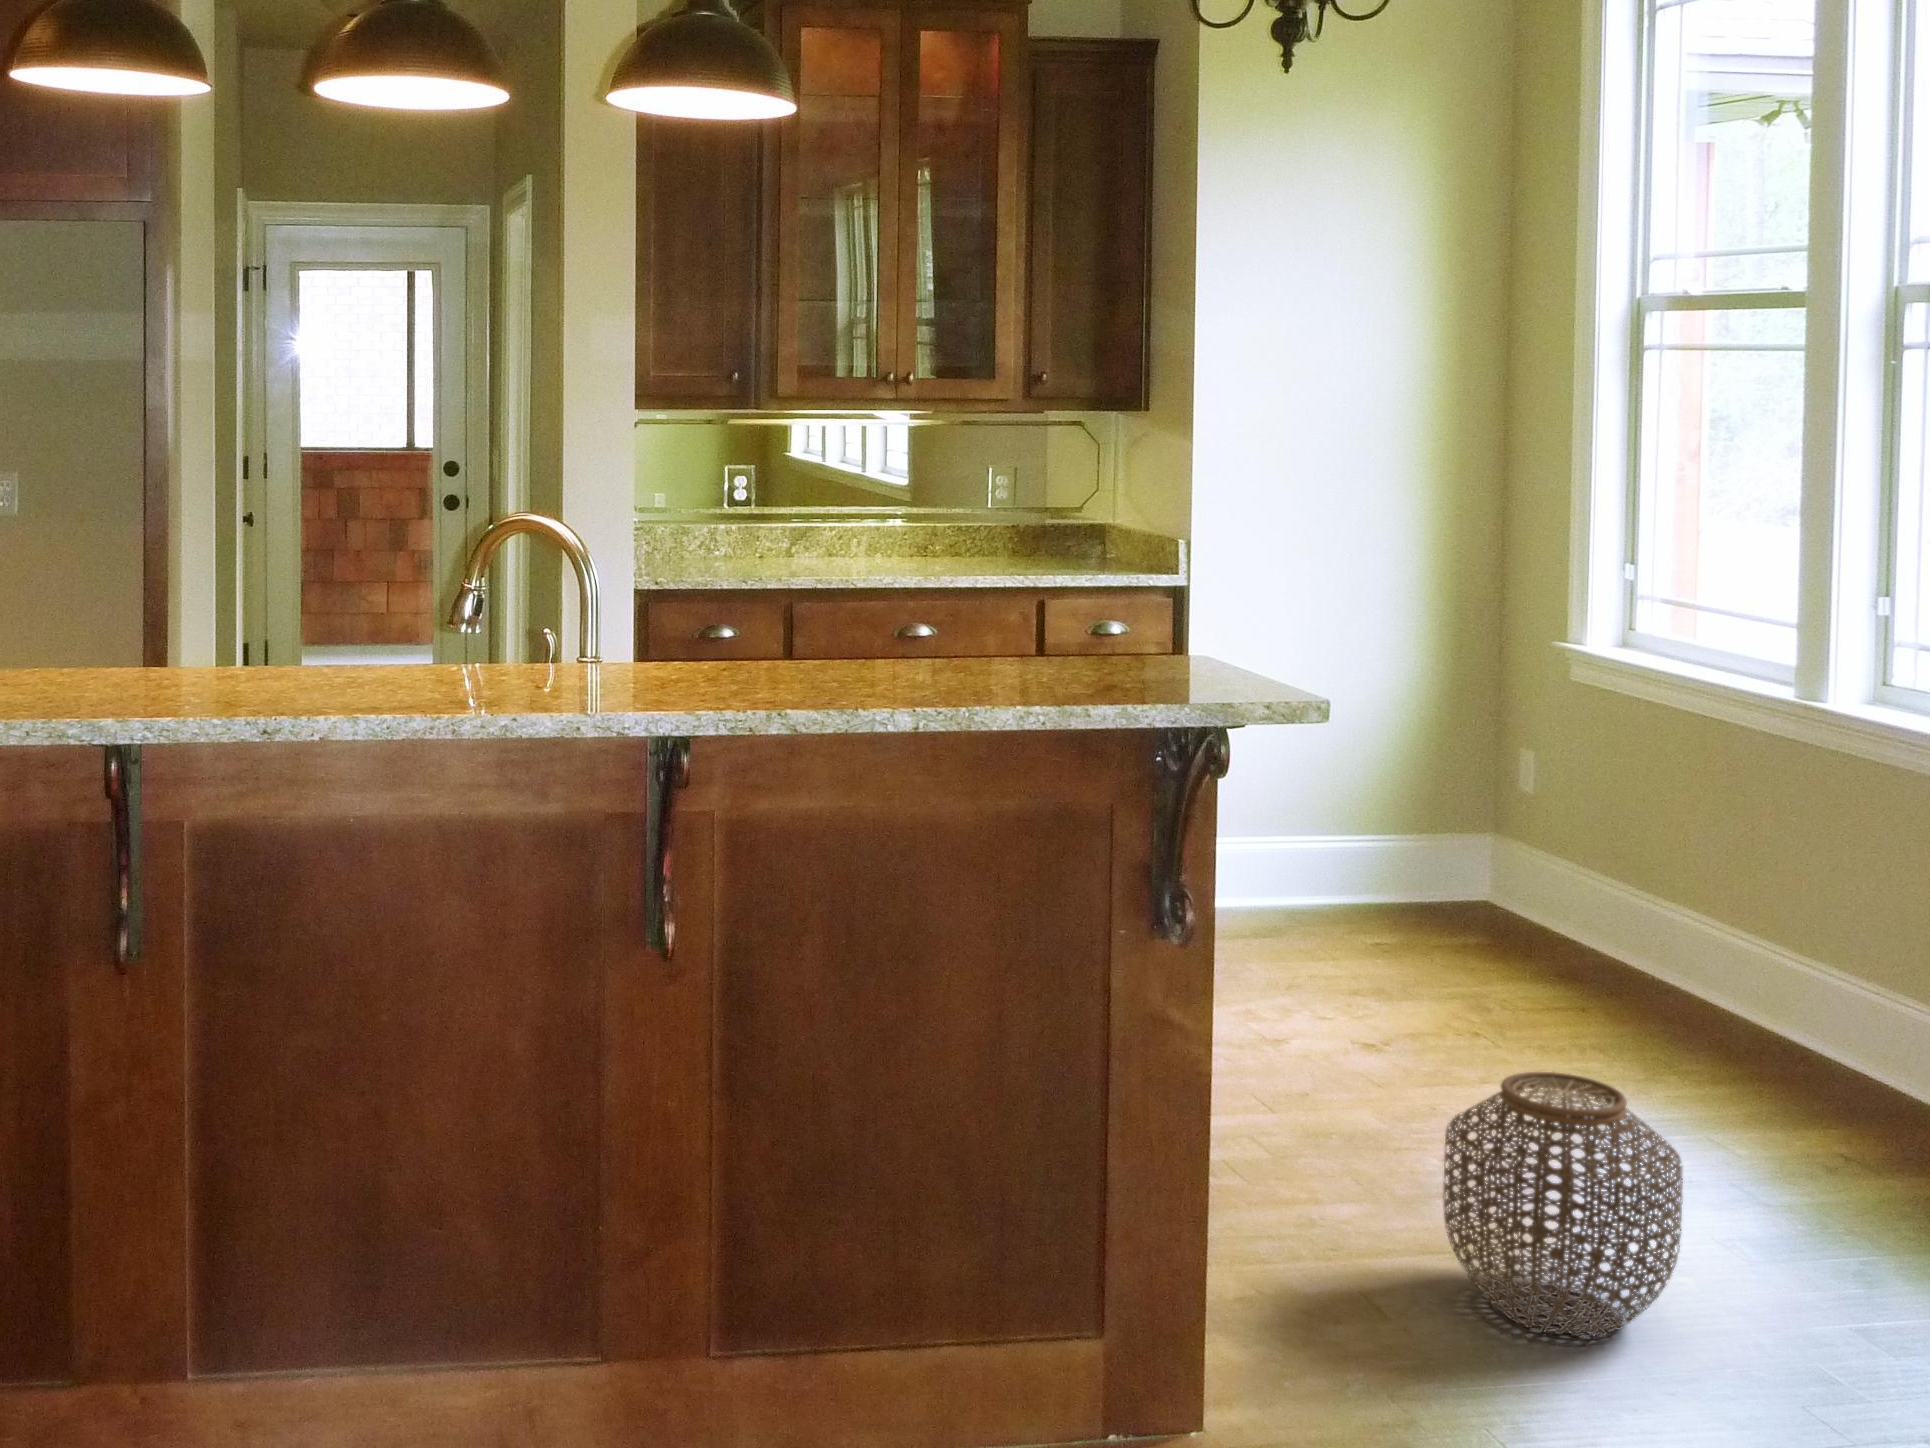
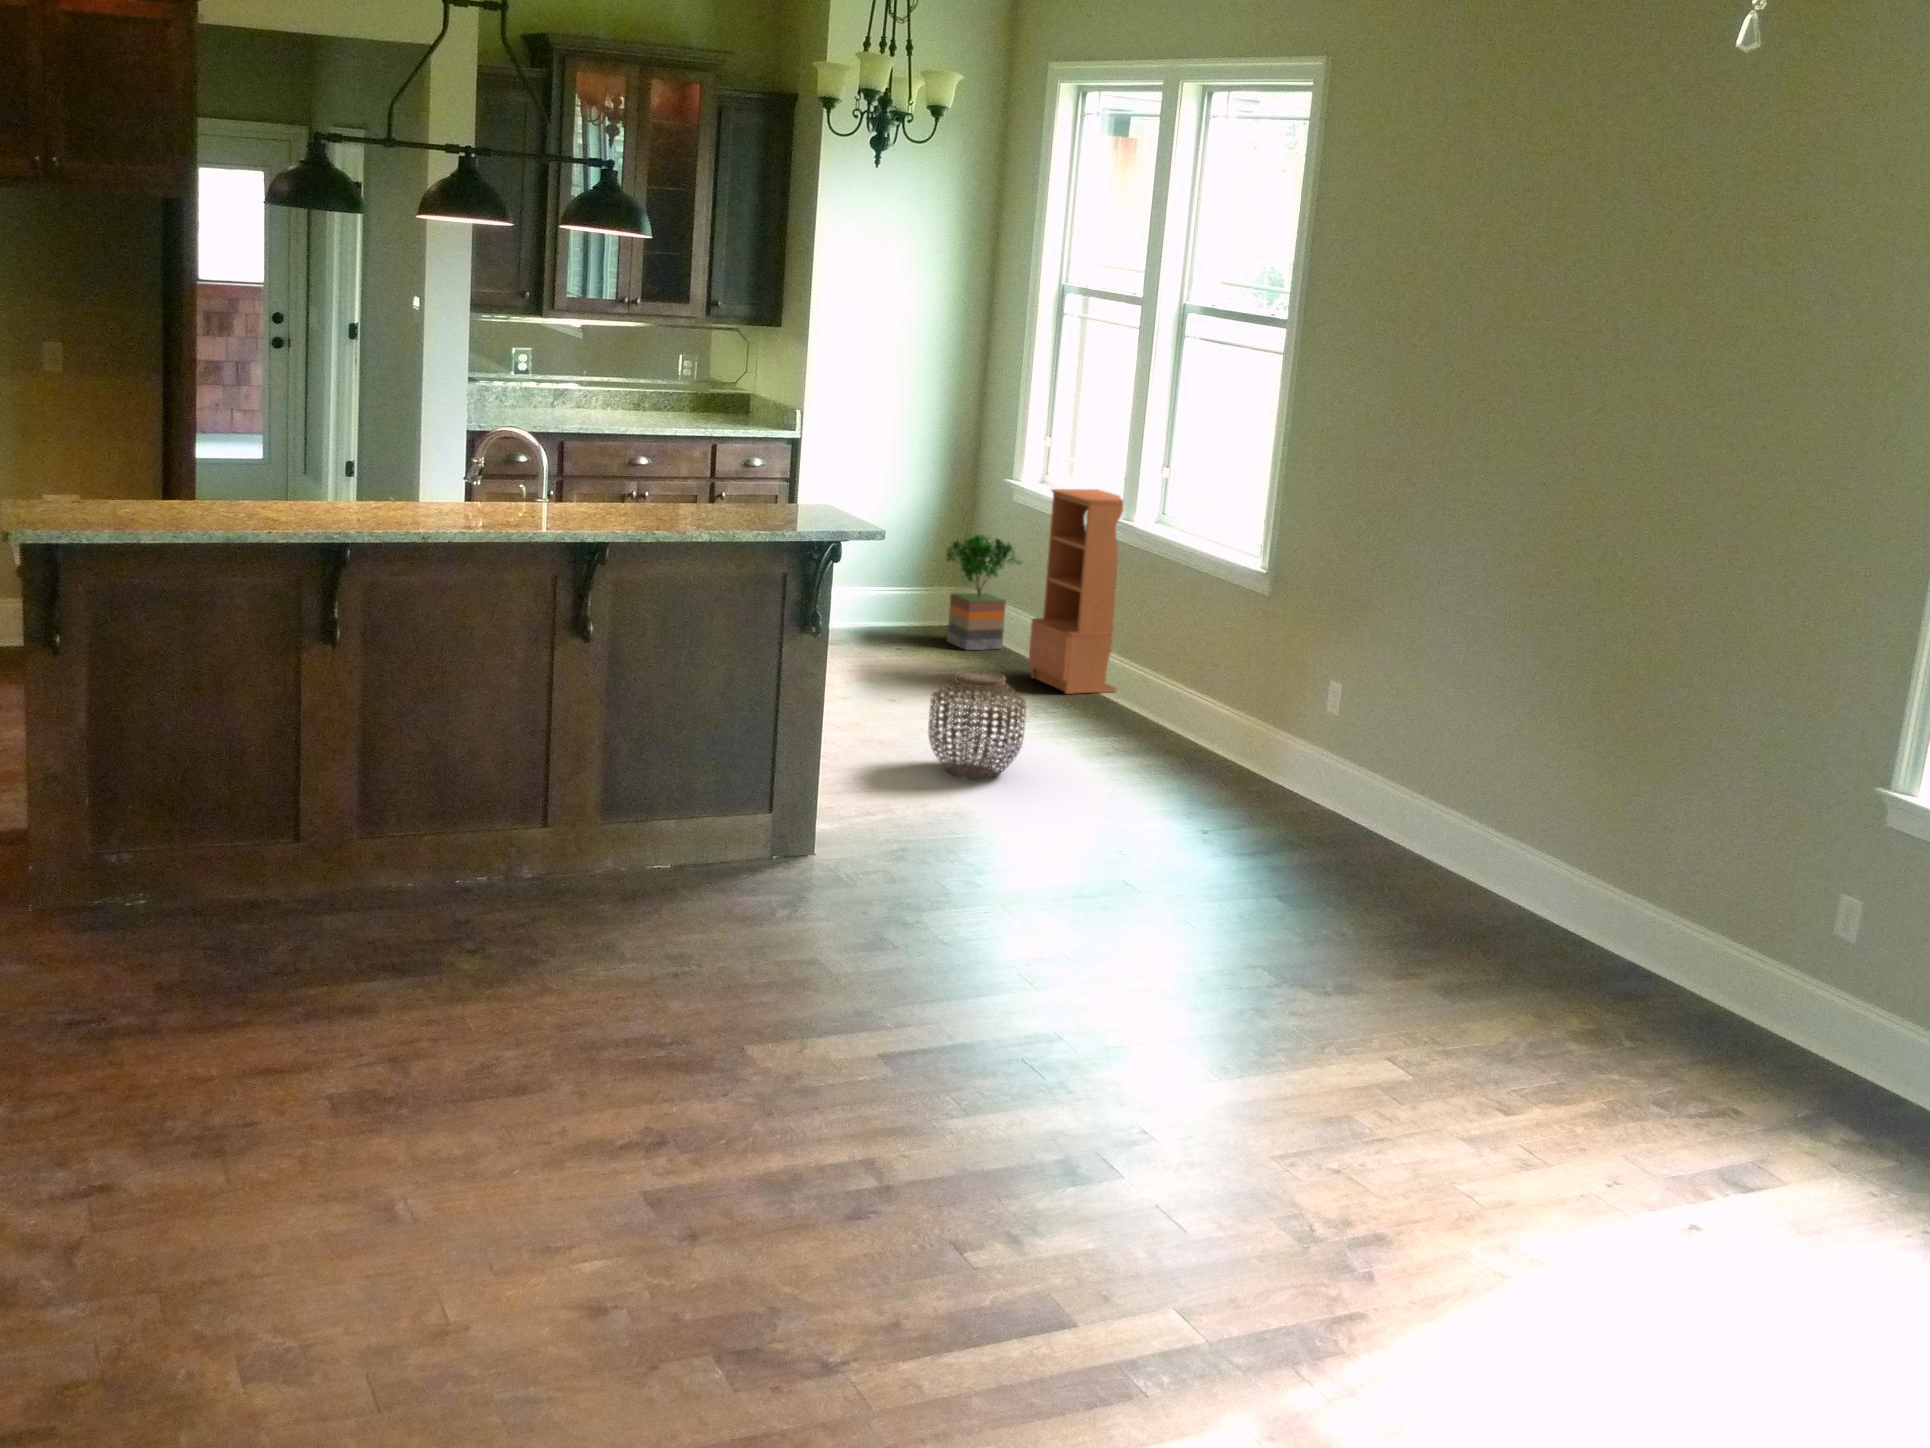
bookcase: none [1630,665,1848,1071] -> present [1028,489,1123,694]
potted tree: none [1445,744,1604,958] -> present [947,534,1022,650]

